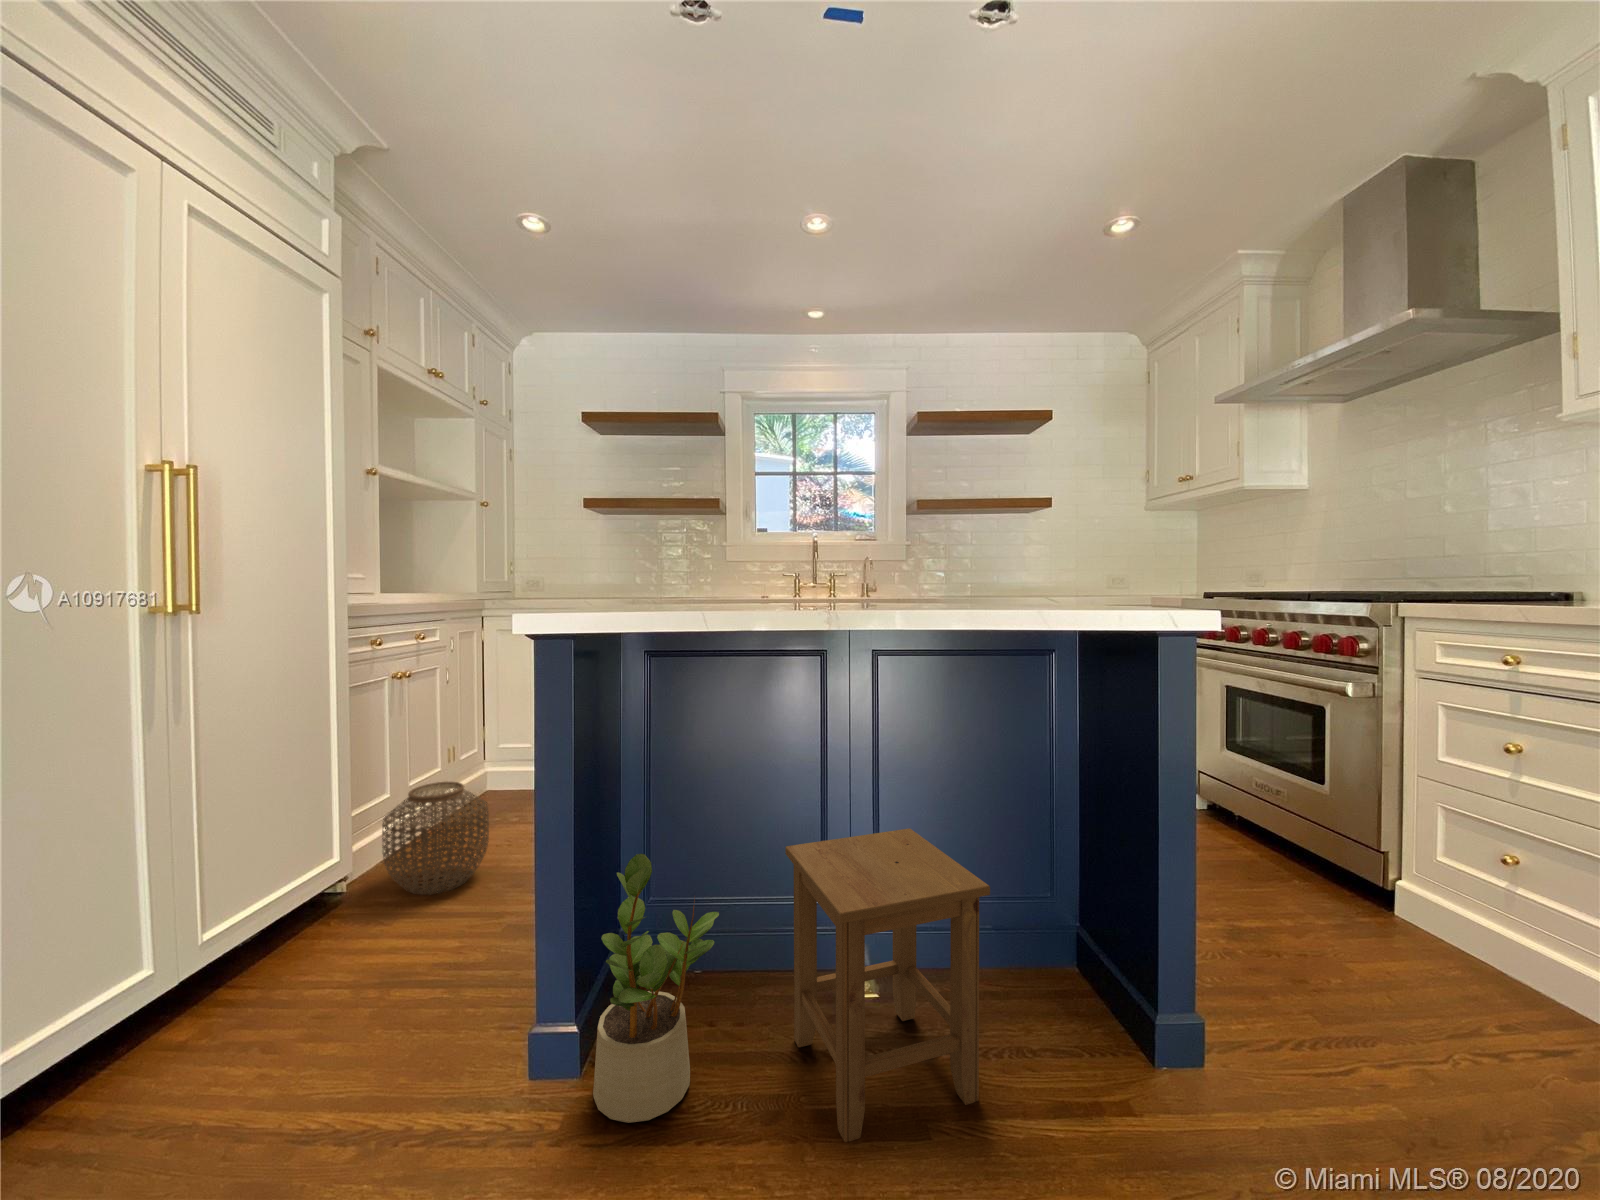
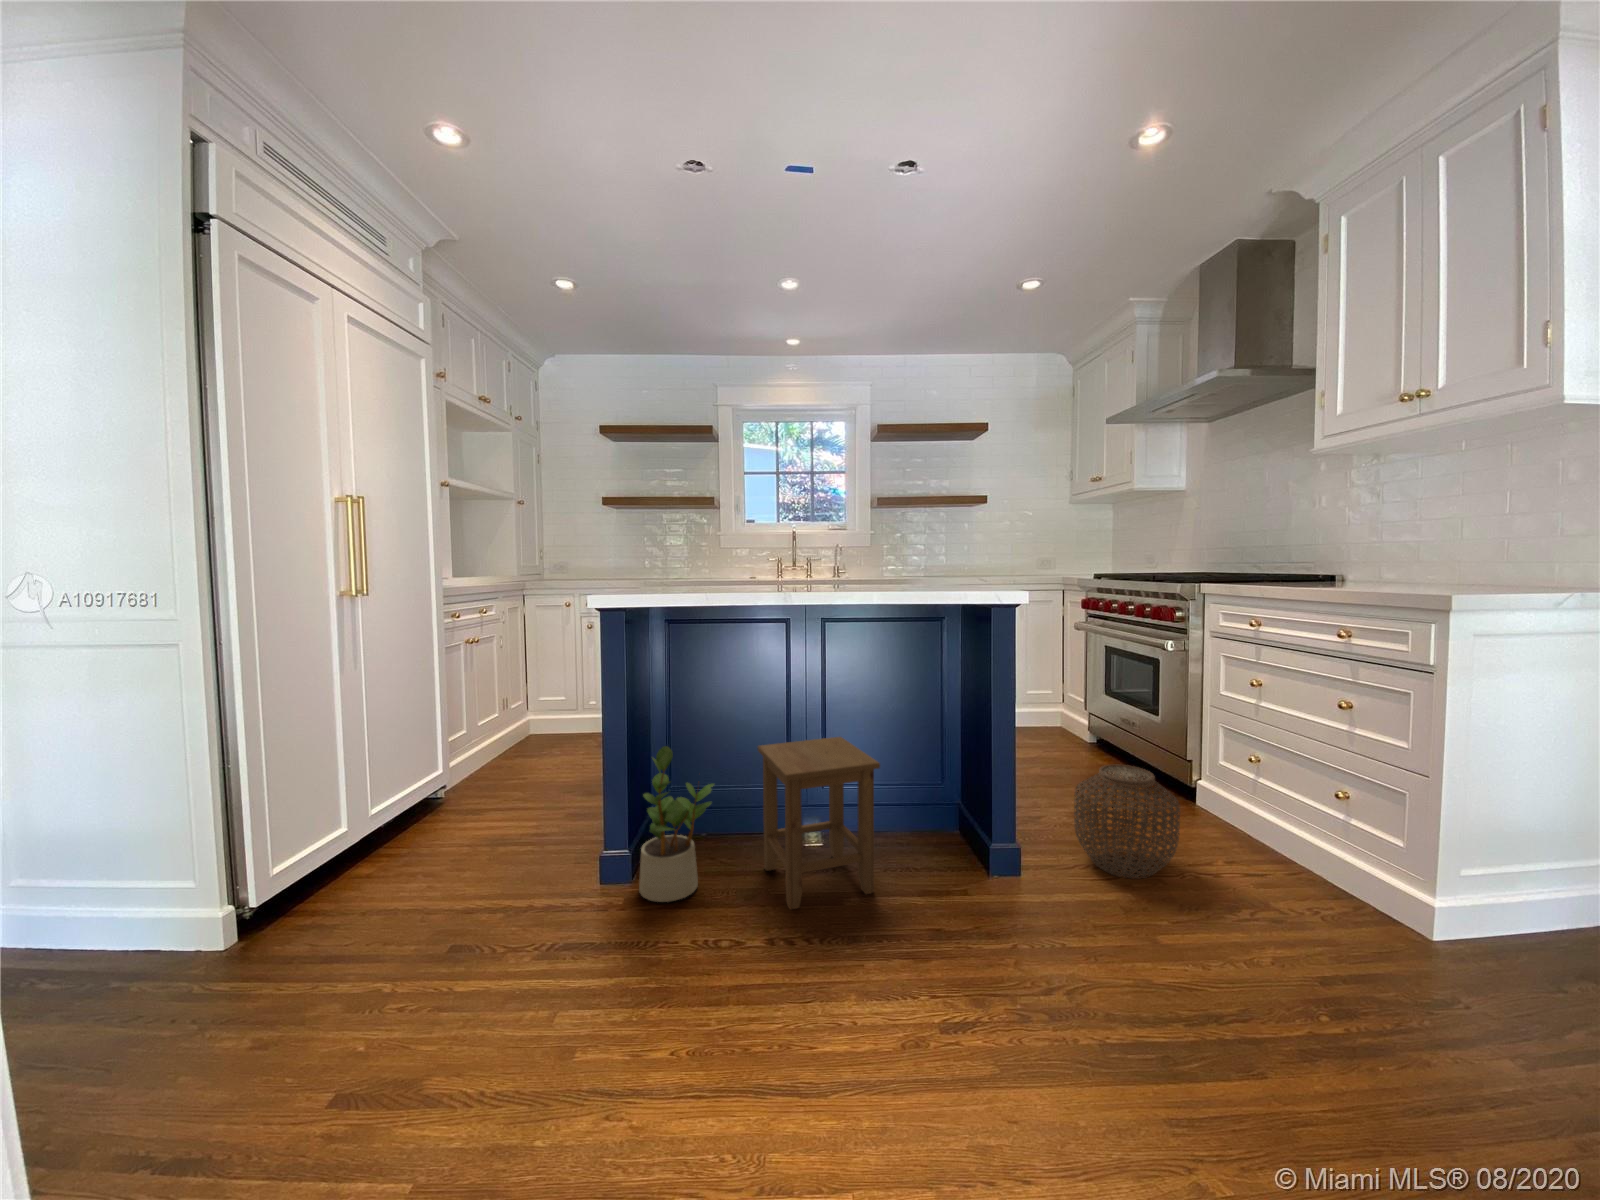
woven basket: present [382,782,489,895] -> present [1074,764,1180,878]

